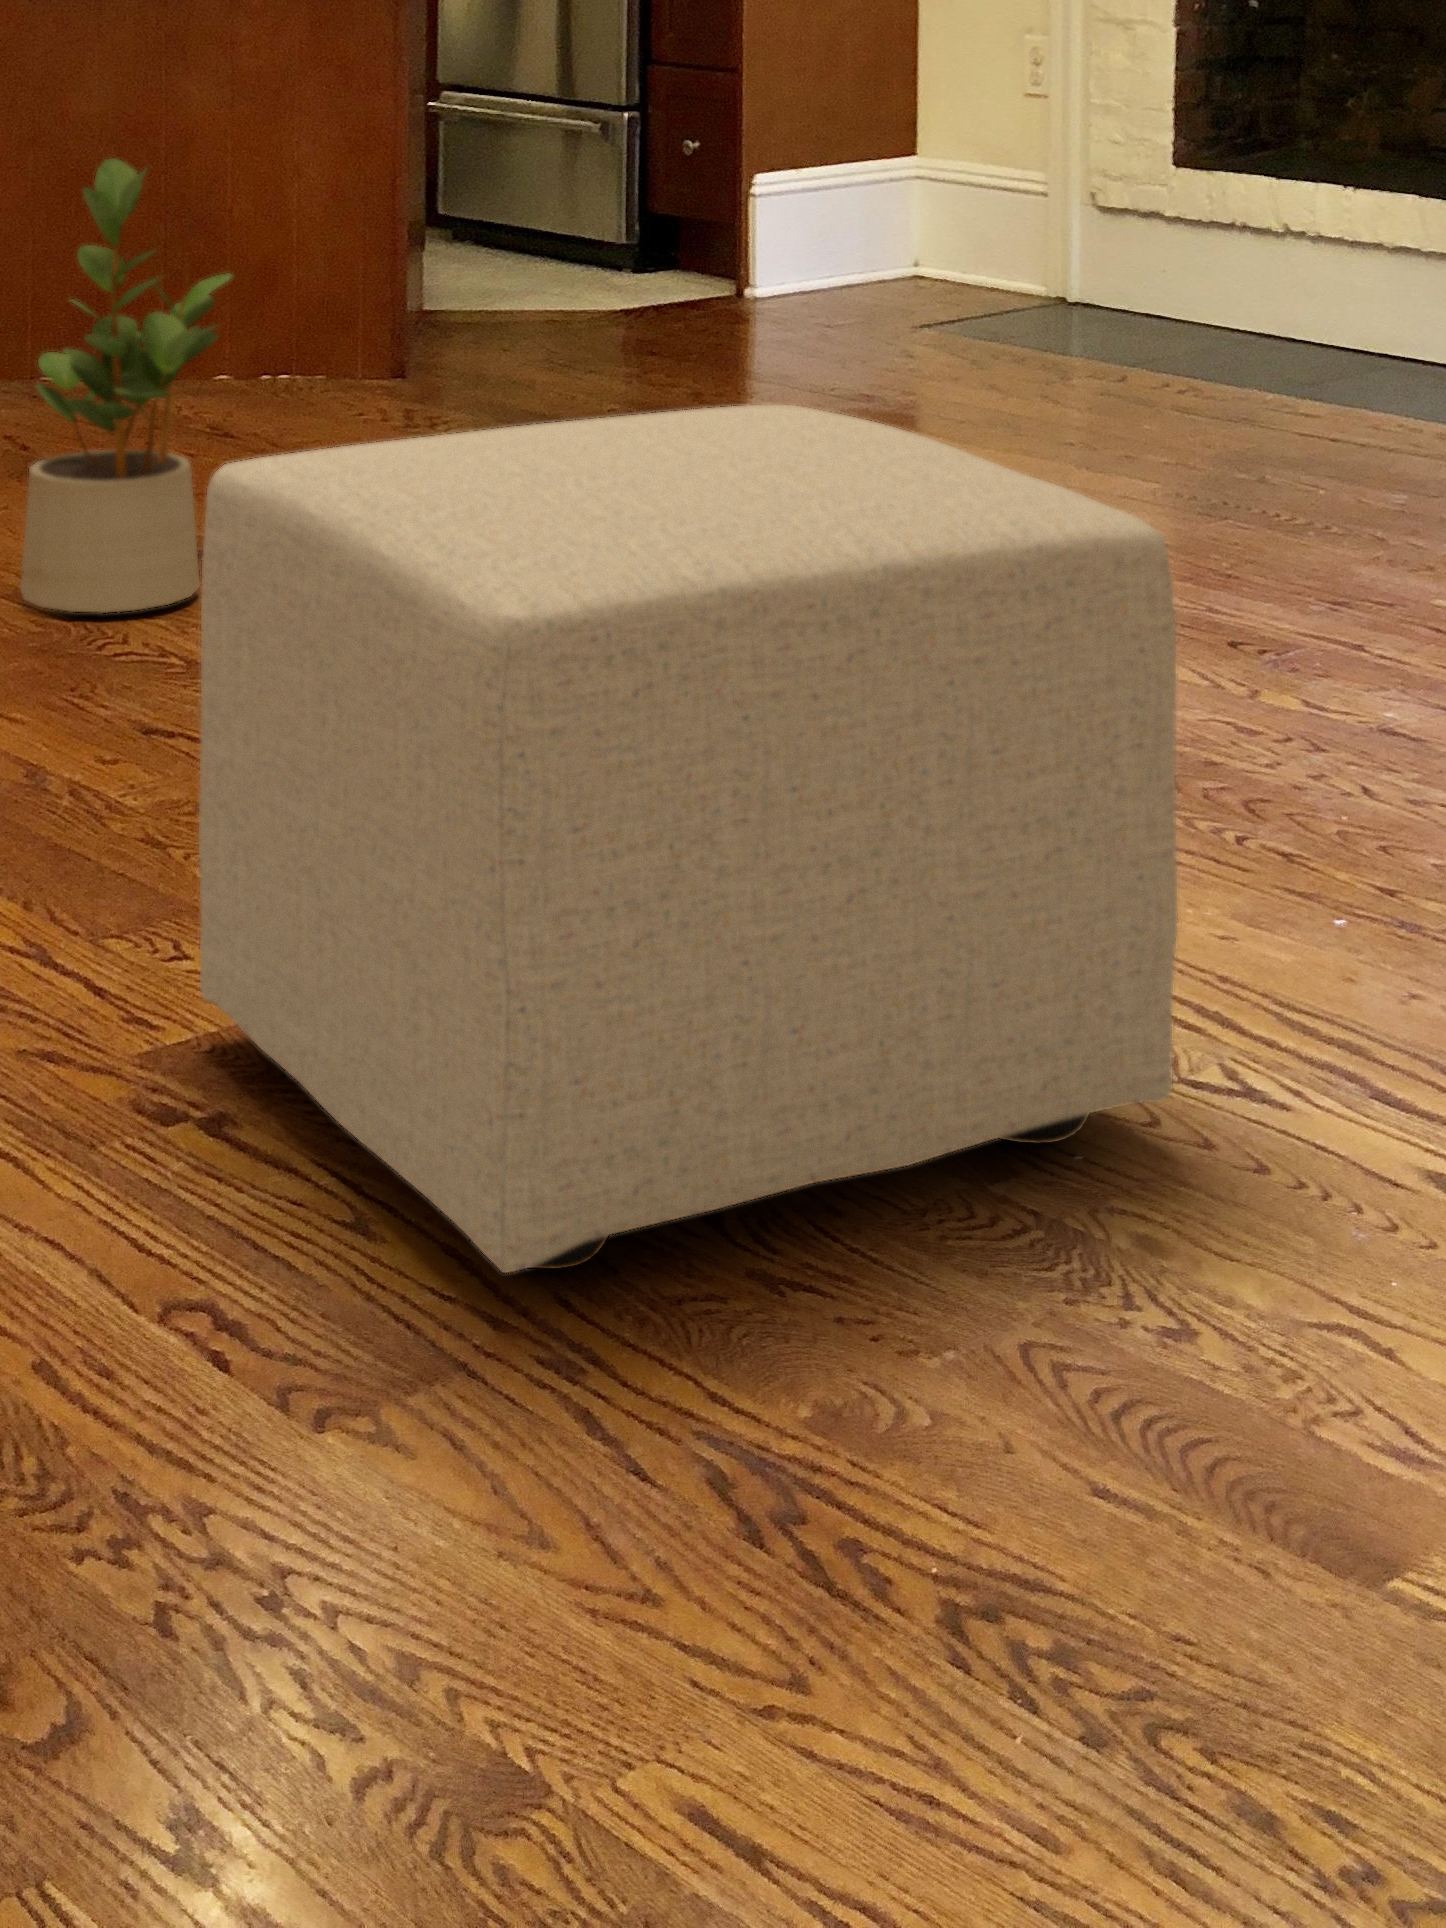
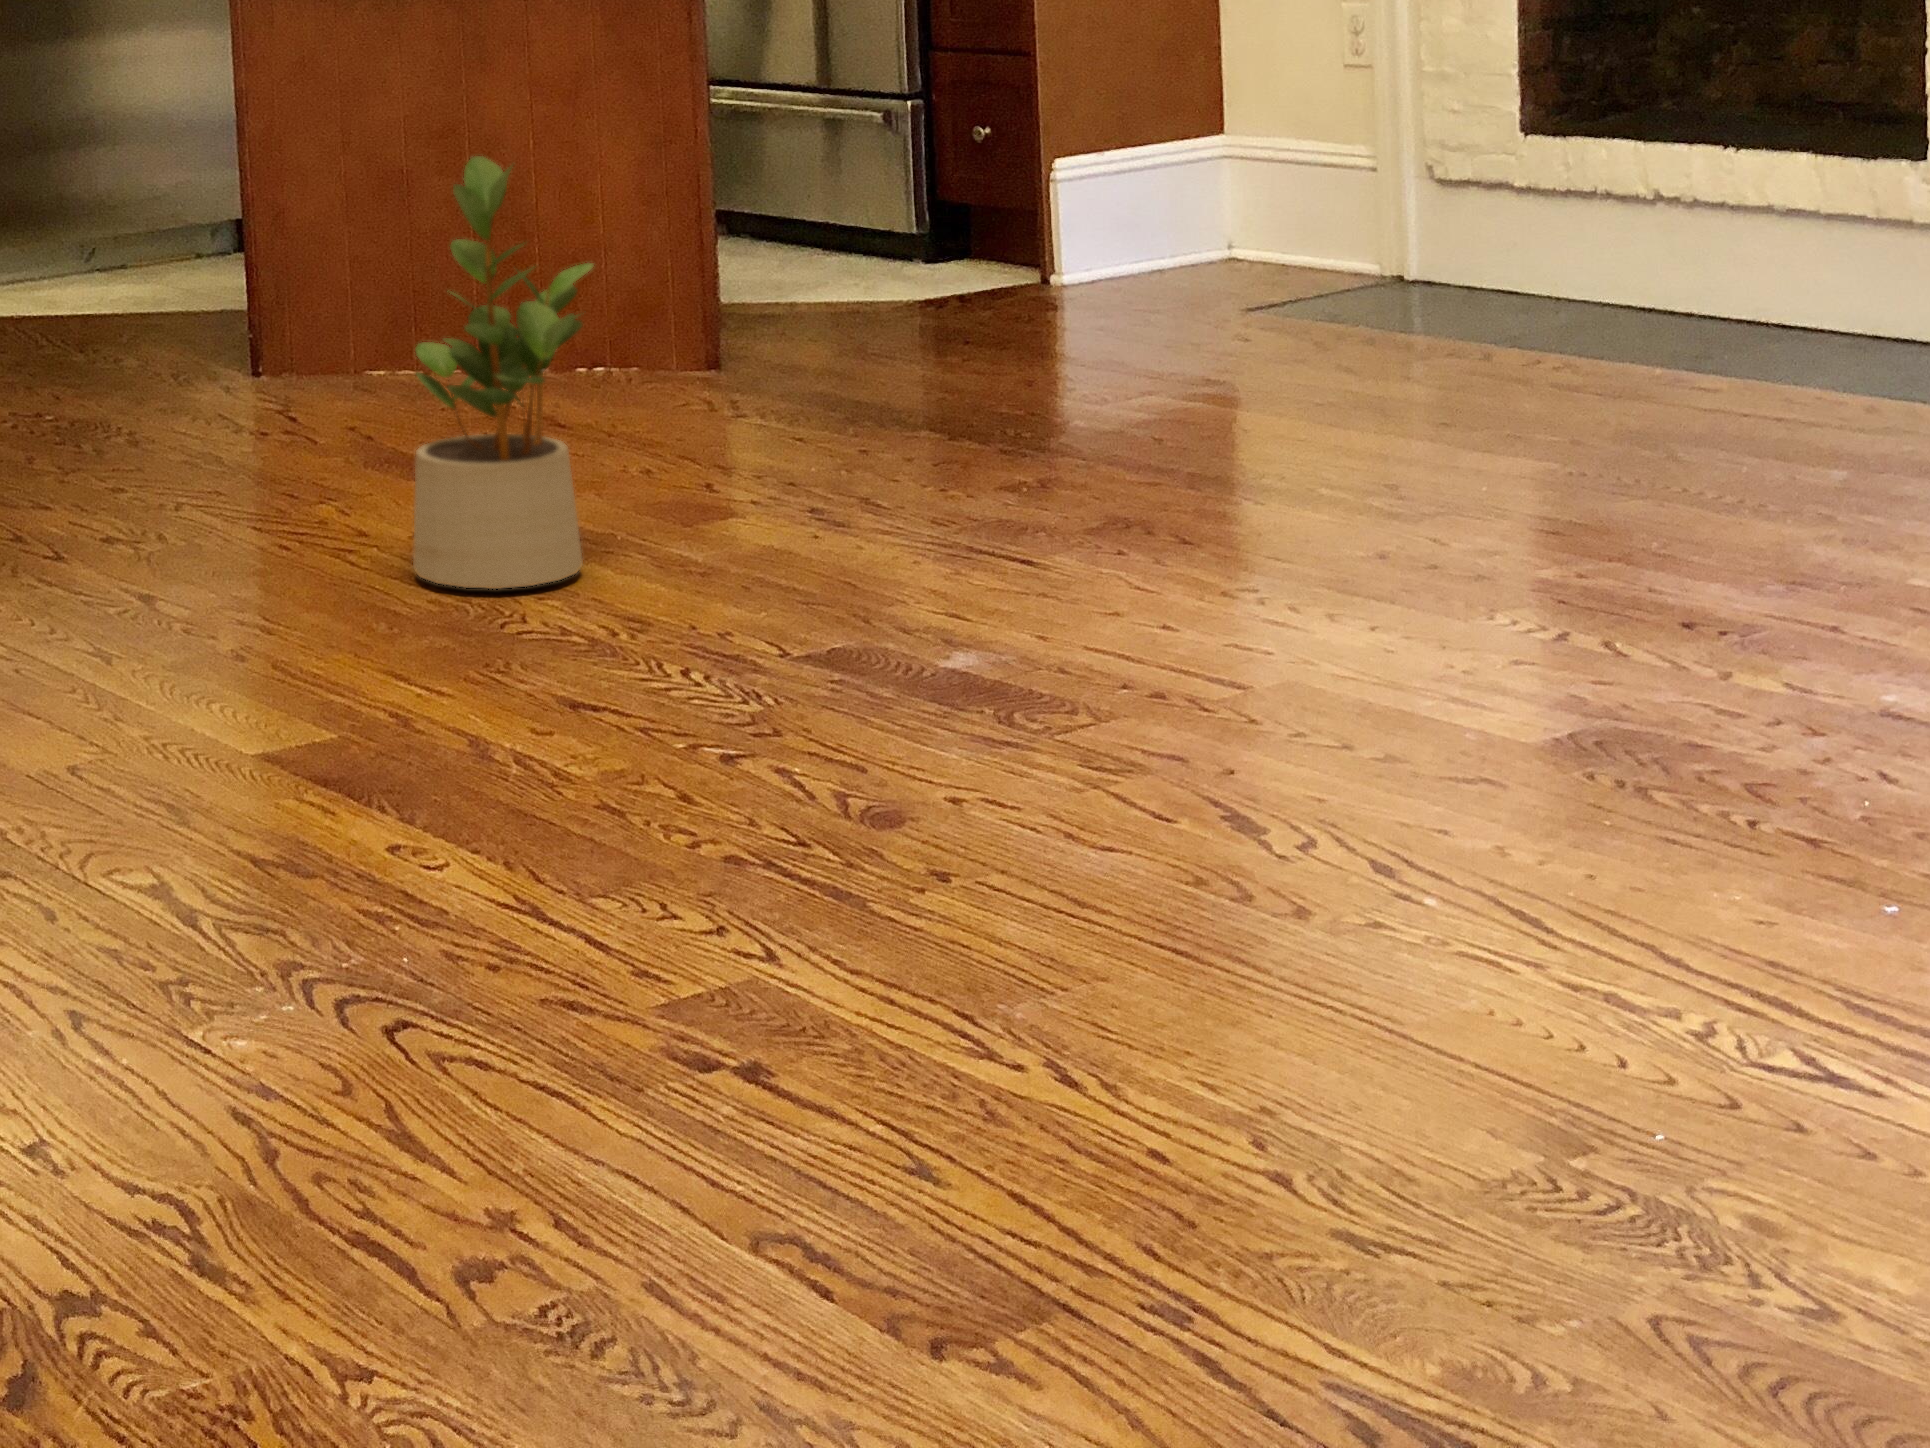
ottoman: present [199,405,1178,1273] -> none [691,376,1762,1222]

